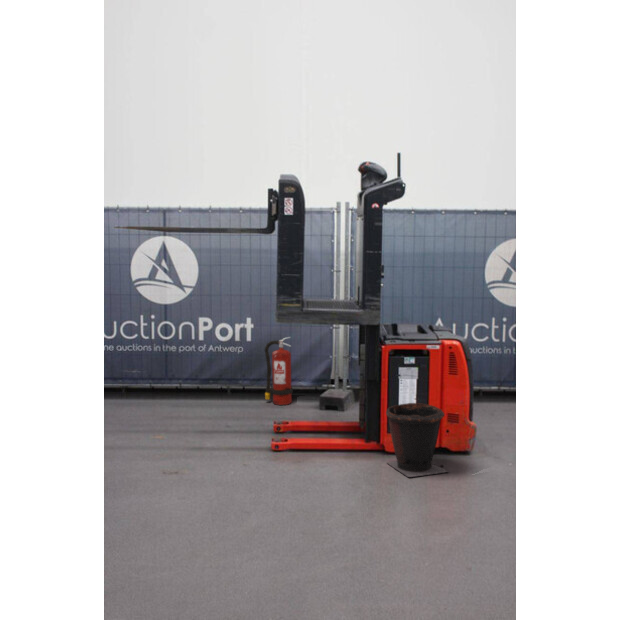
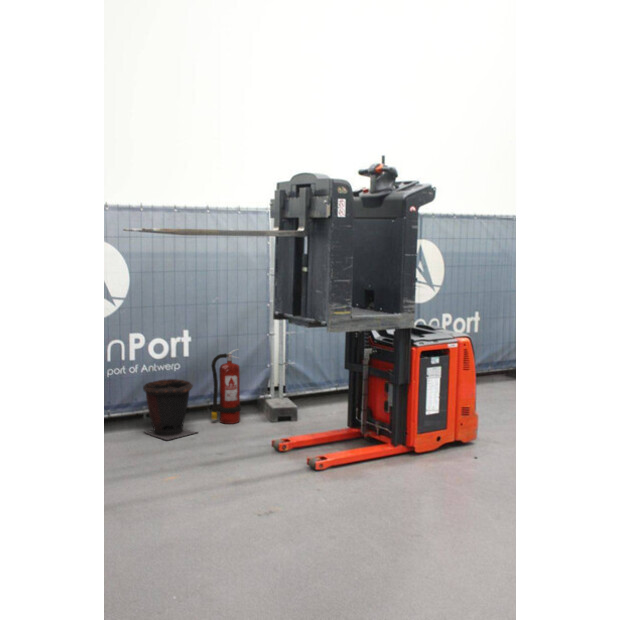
bucket: present [386,403,448,477] -> present [143,379,196,440]

